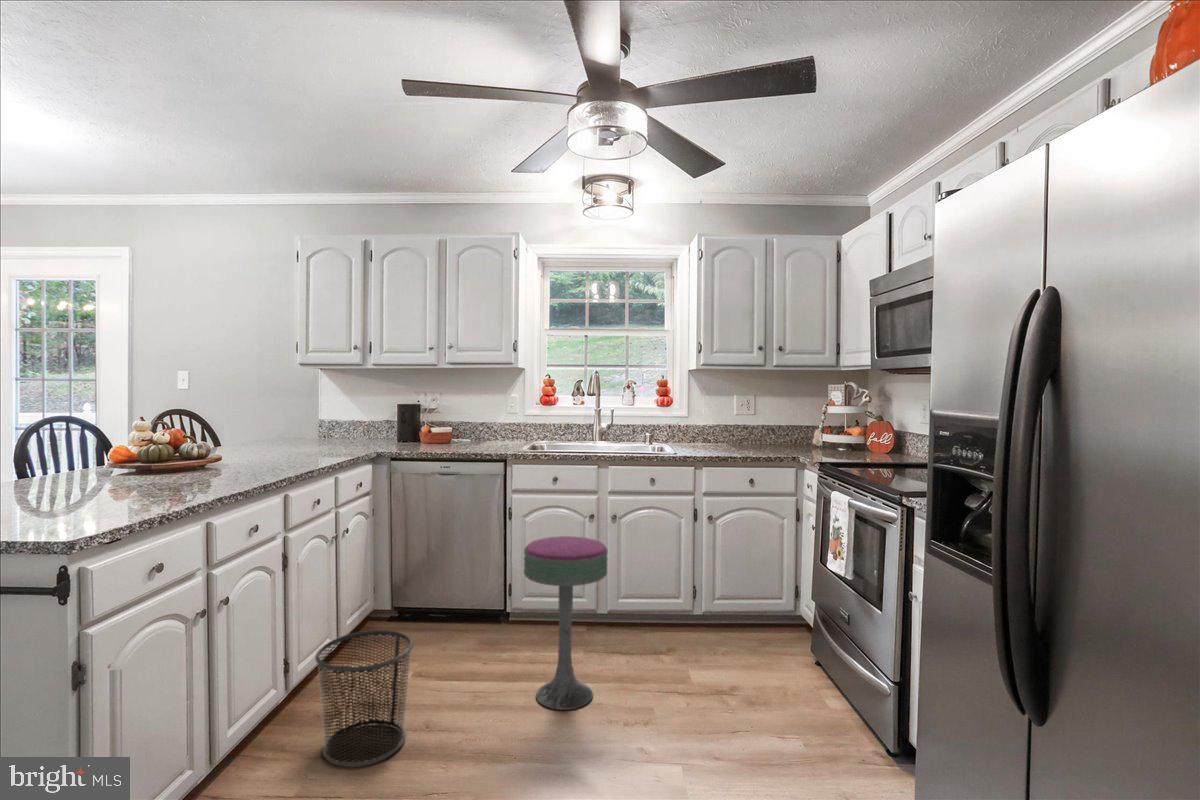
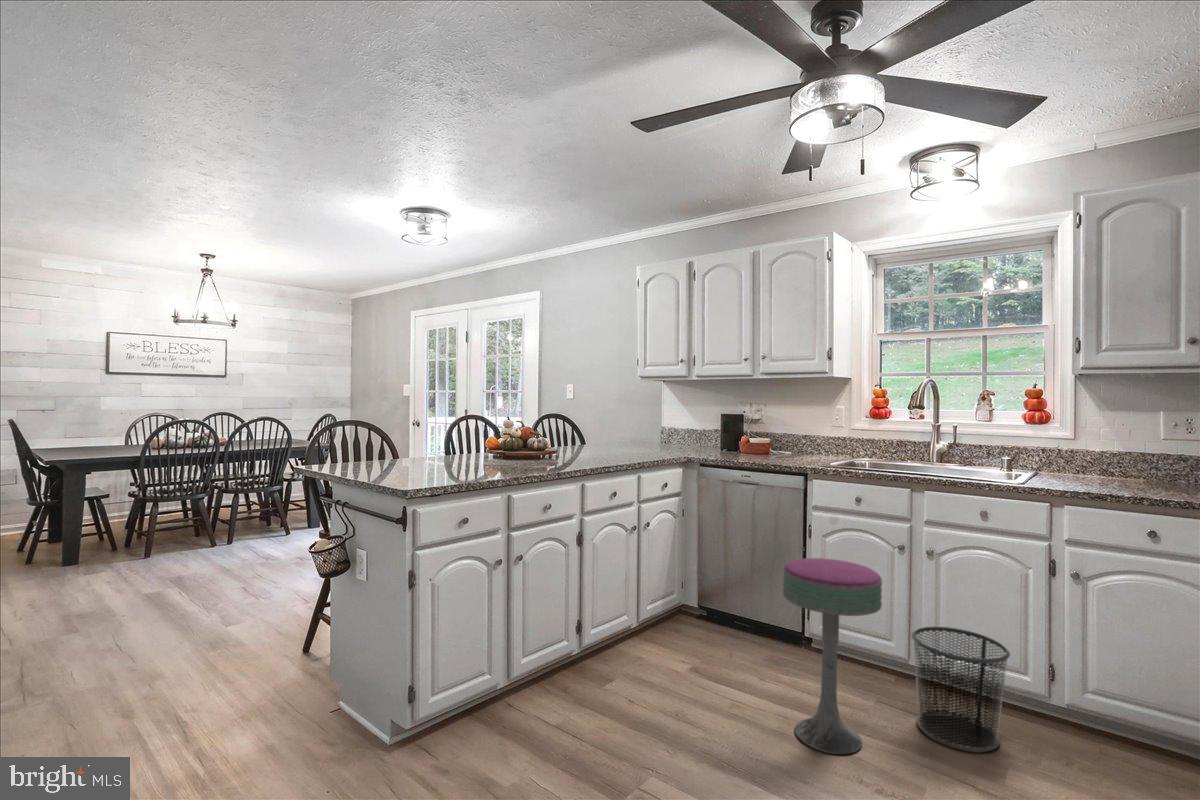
waste bin: present [315,630,413,767] -> present [912,626,1010,752]

